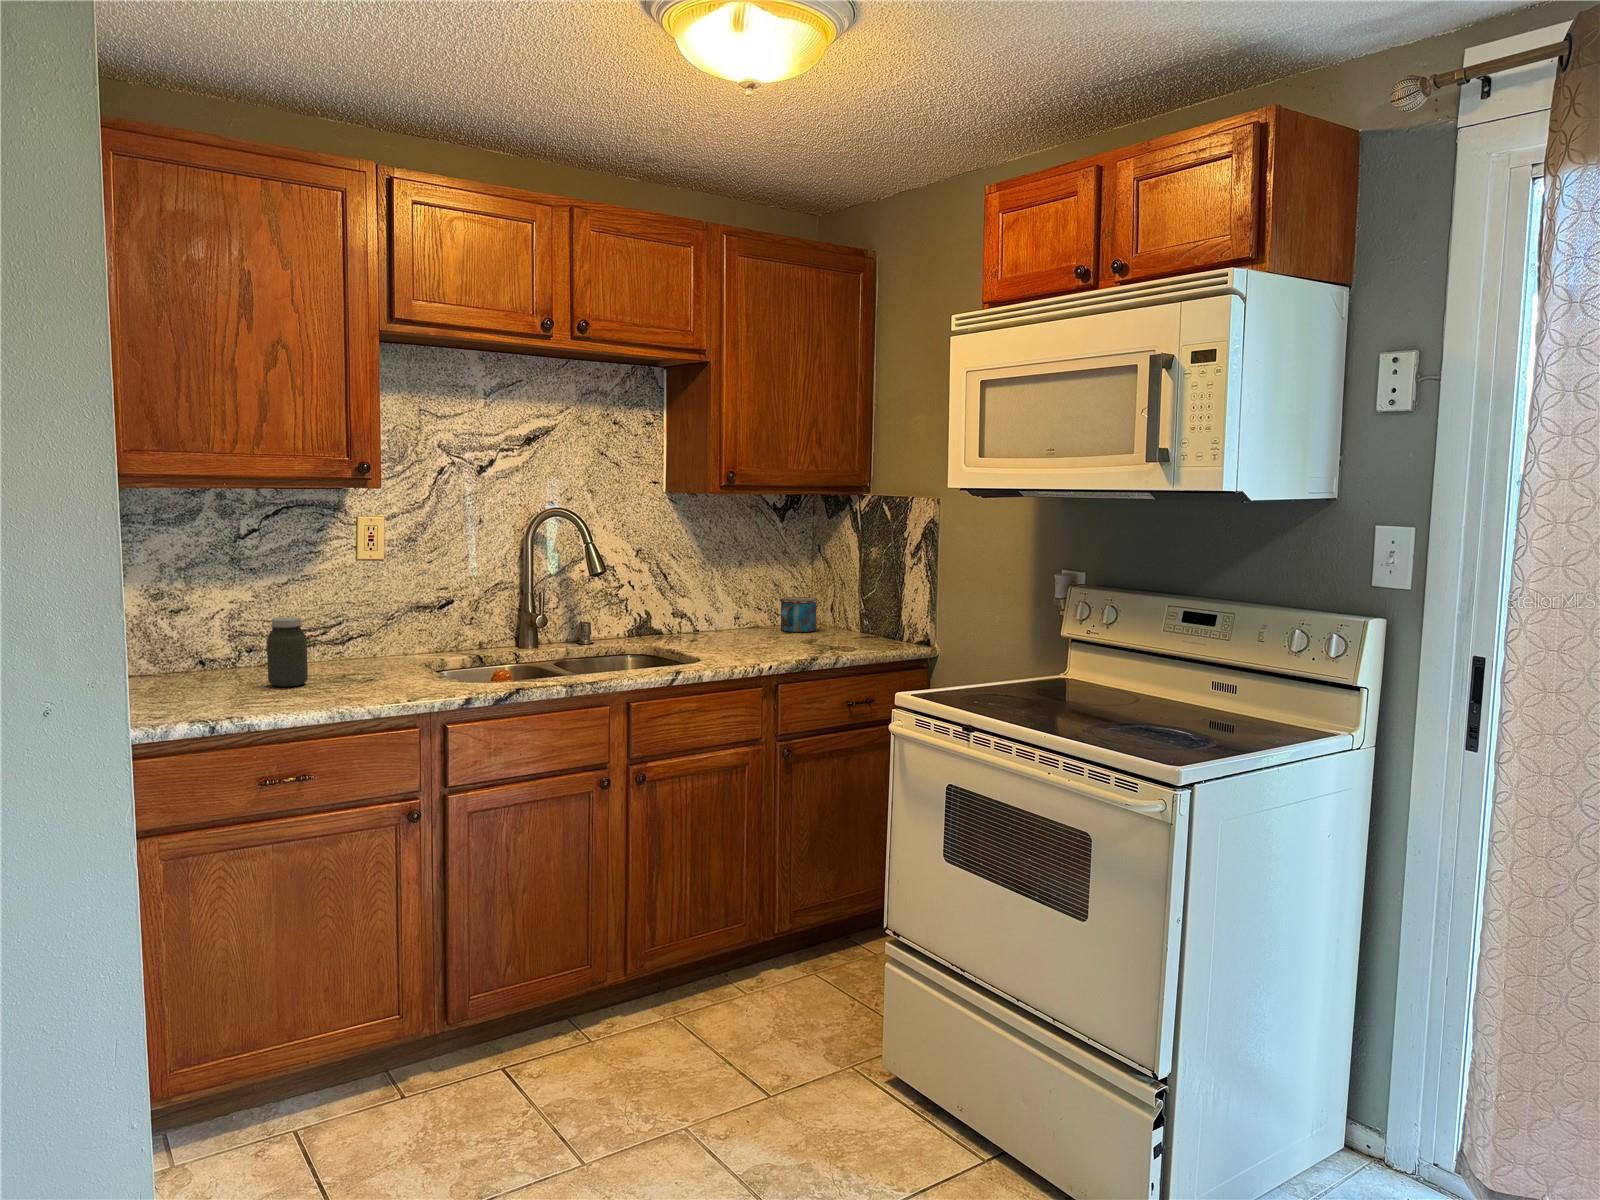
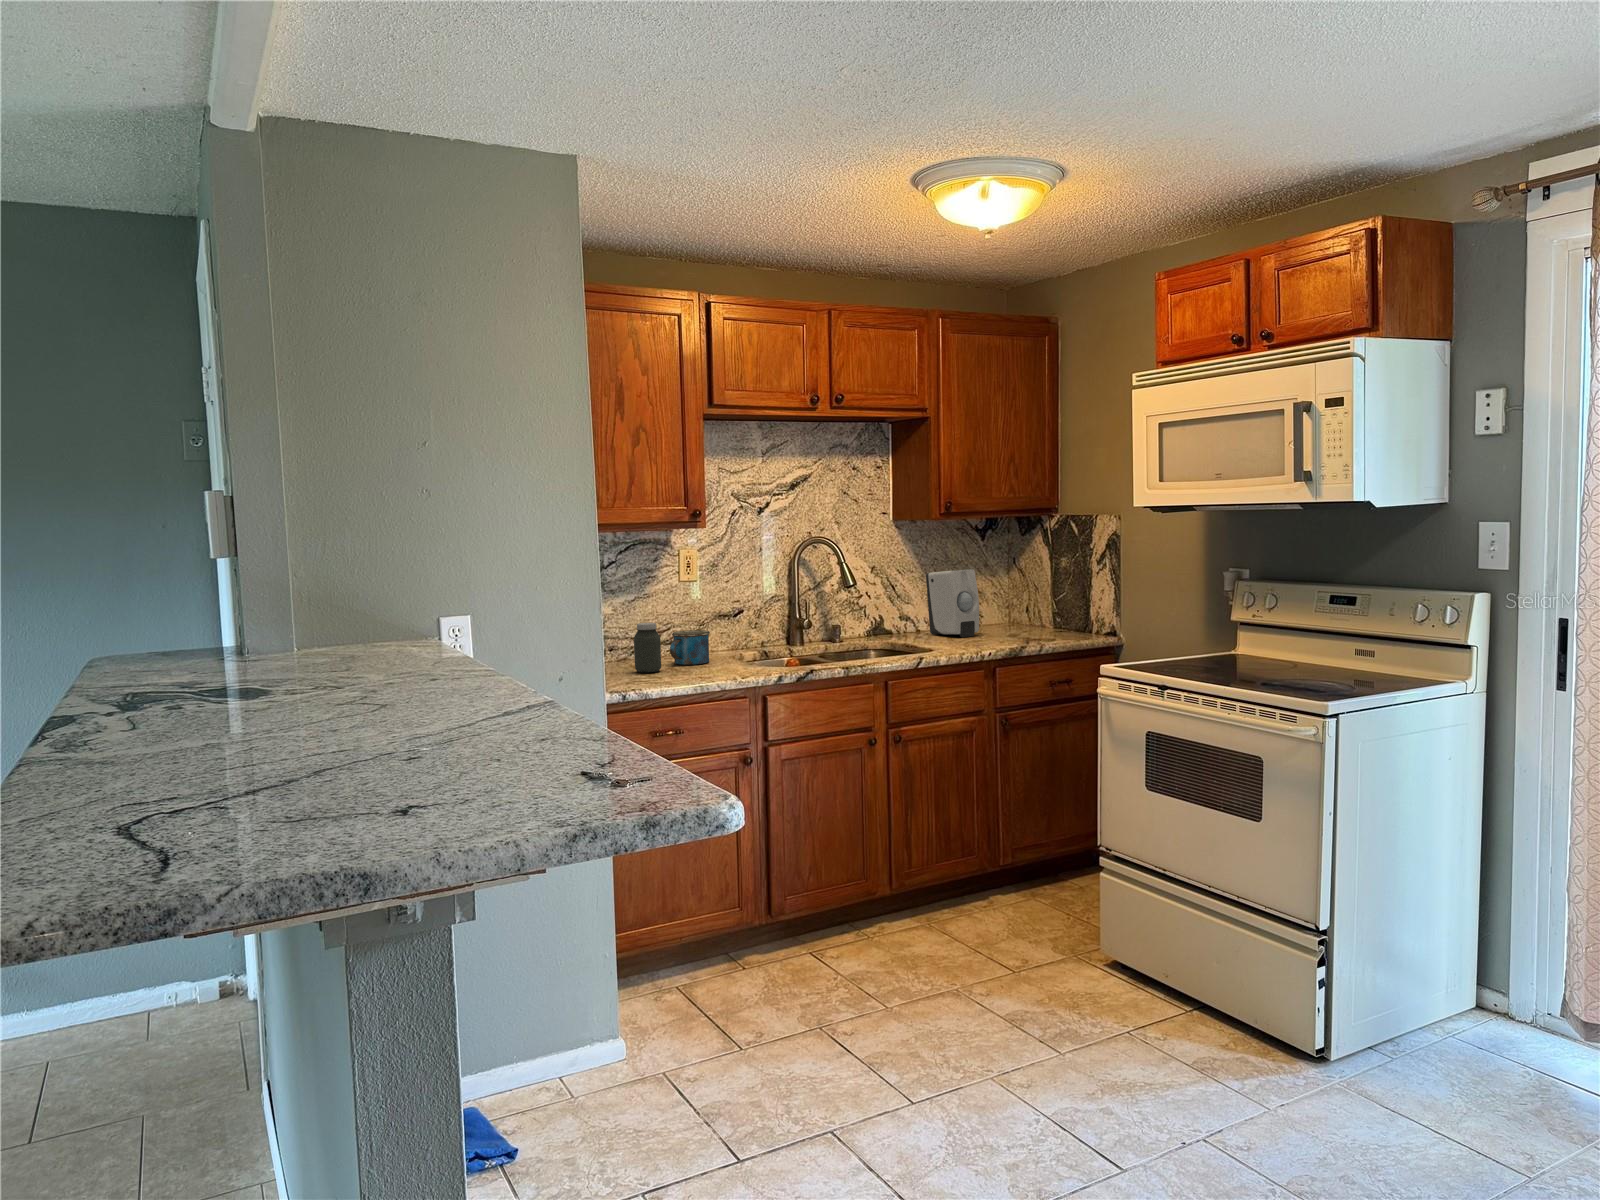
soap dispenser: none [703,557,767,643] -> present [926,569,979,637]
mug: present [780,597,818,632] -> present [670,630,710,665]

